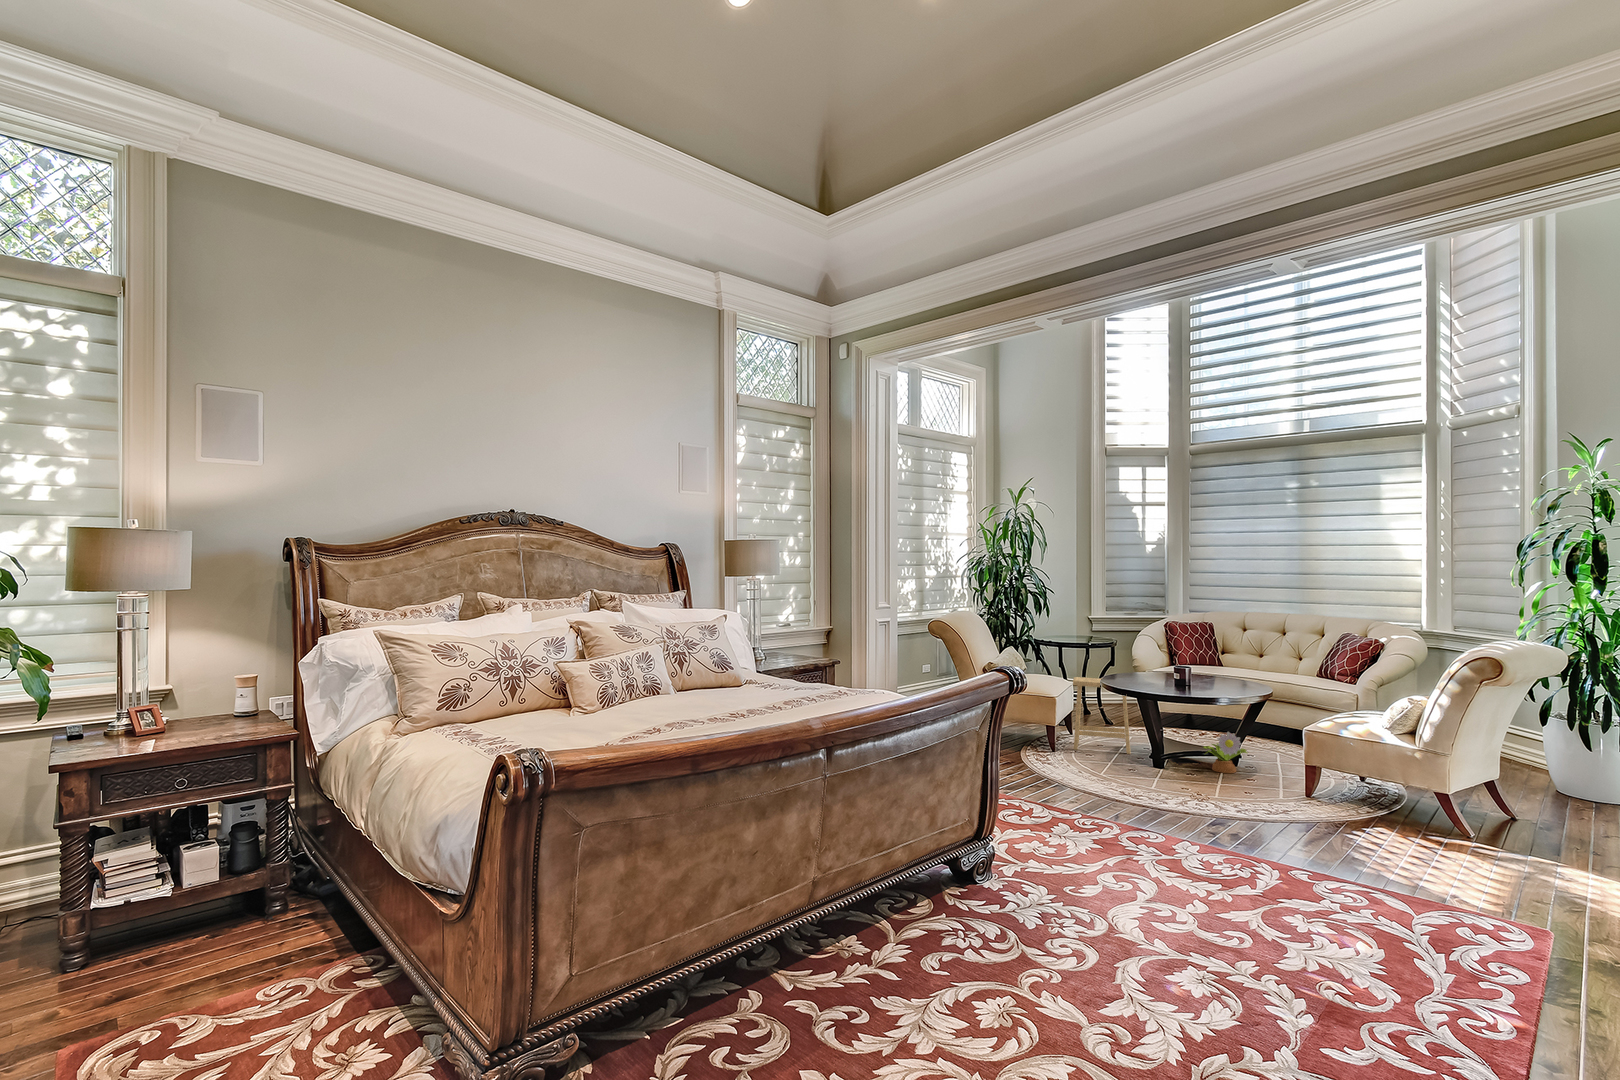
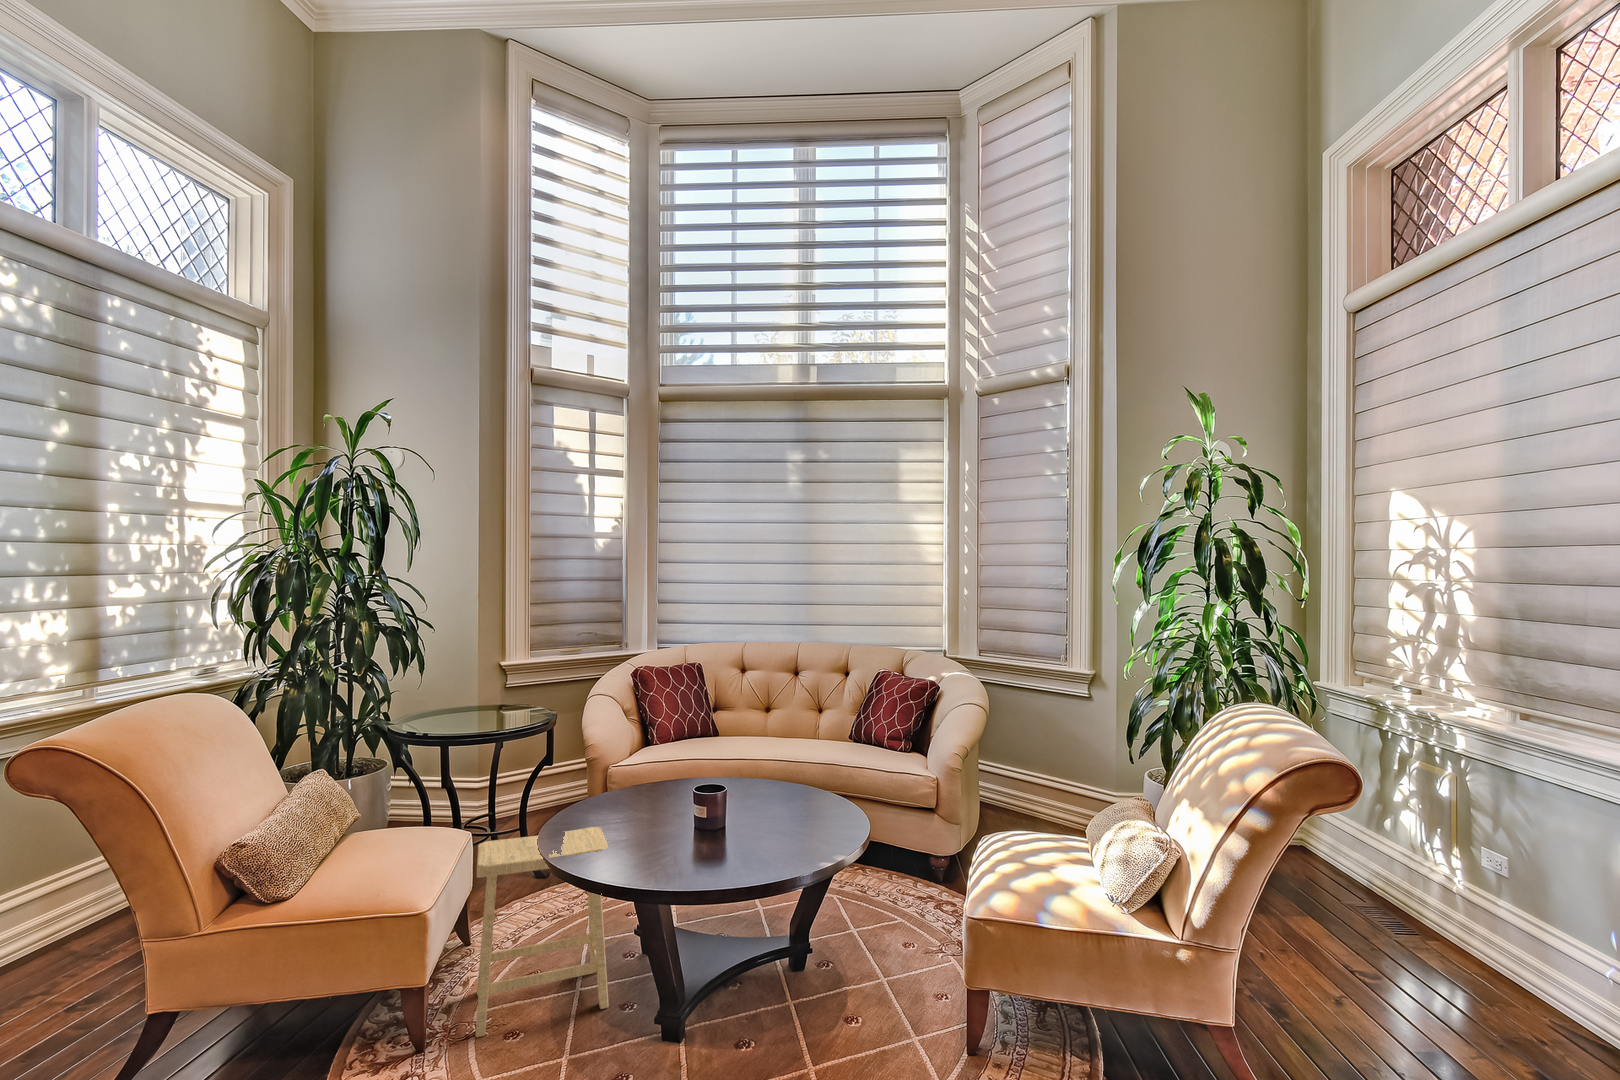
decorative plant: present [1203,732,1247,773] -> none [760,938,846,1027]

